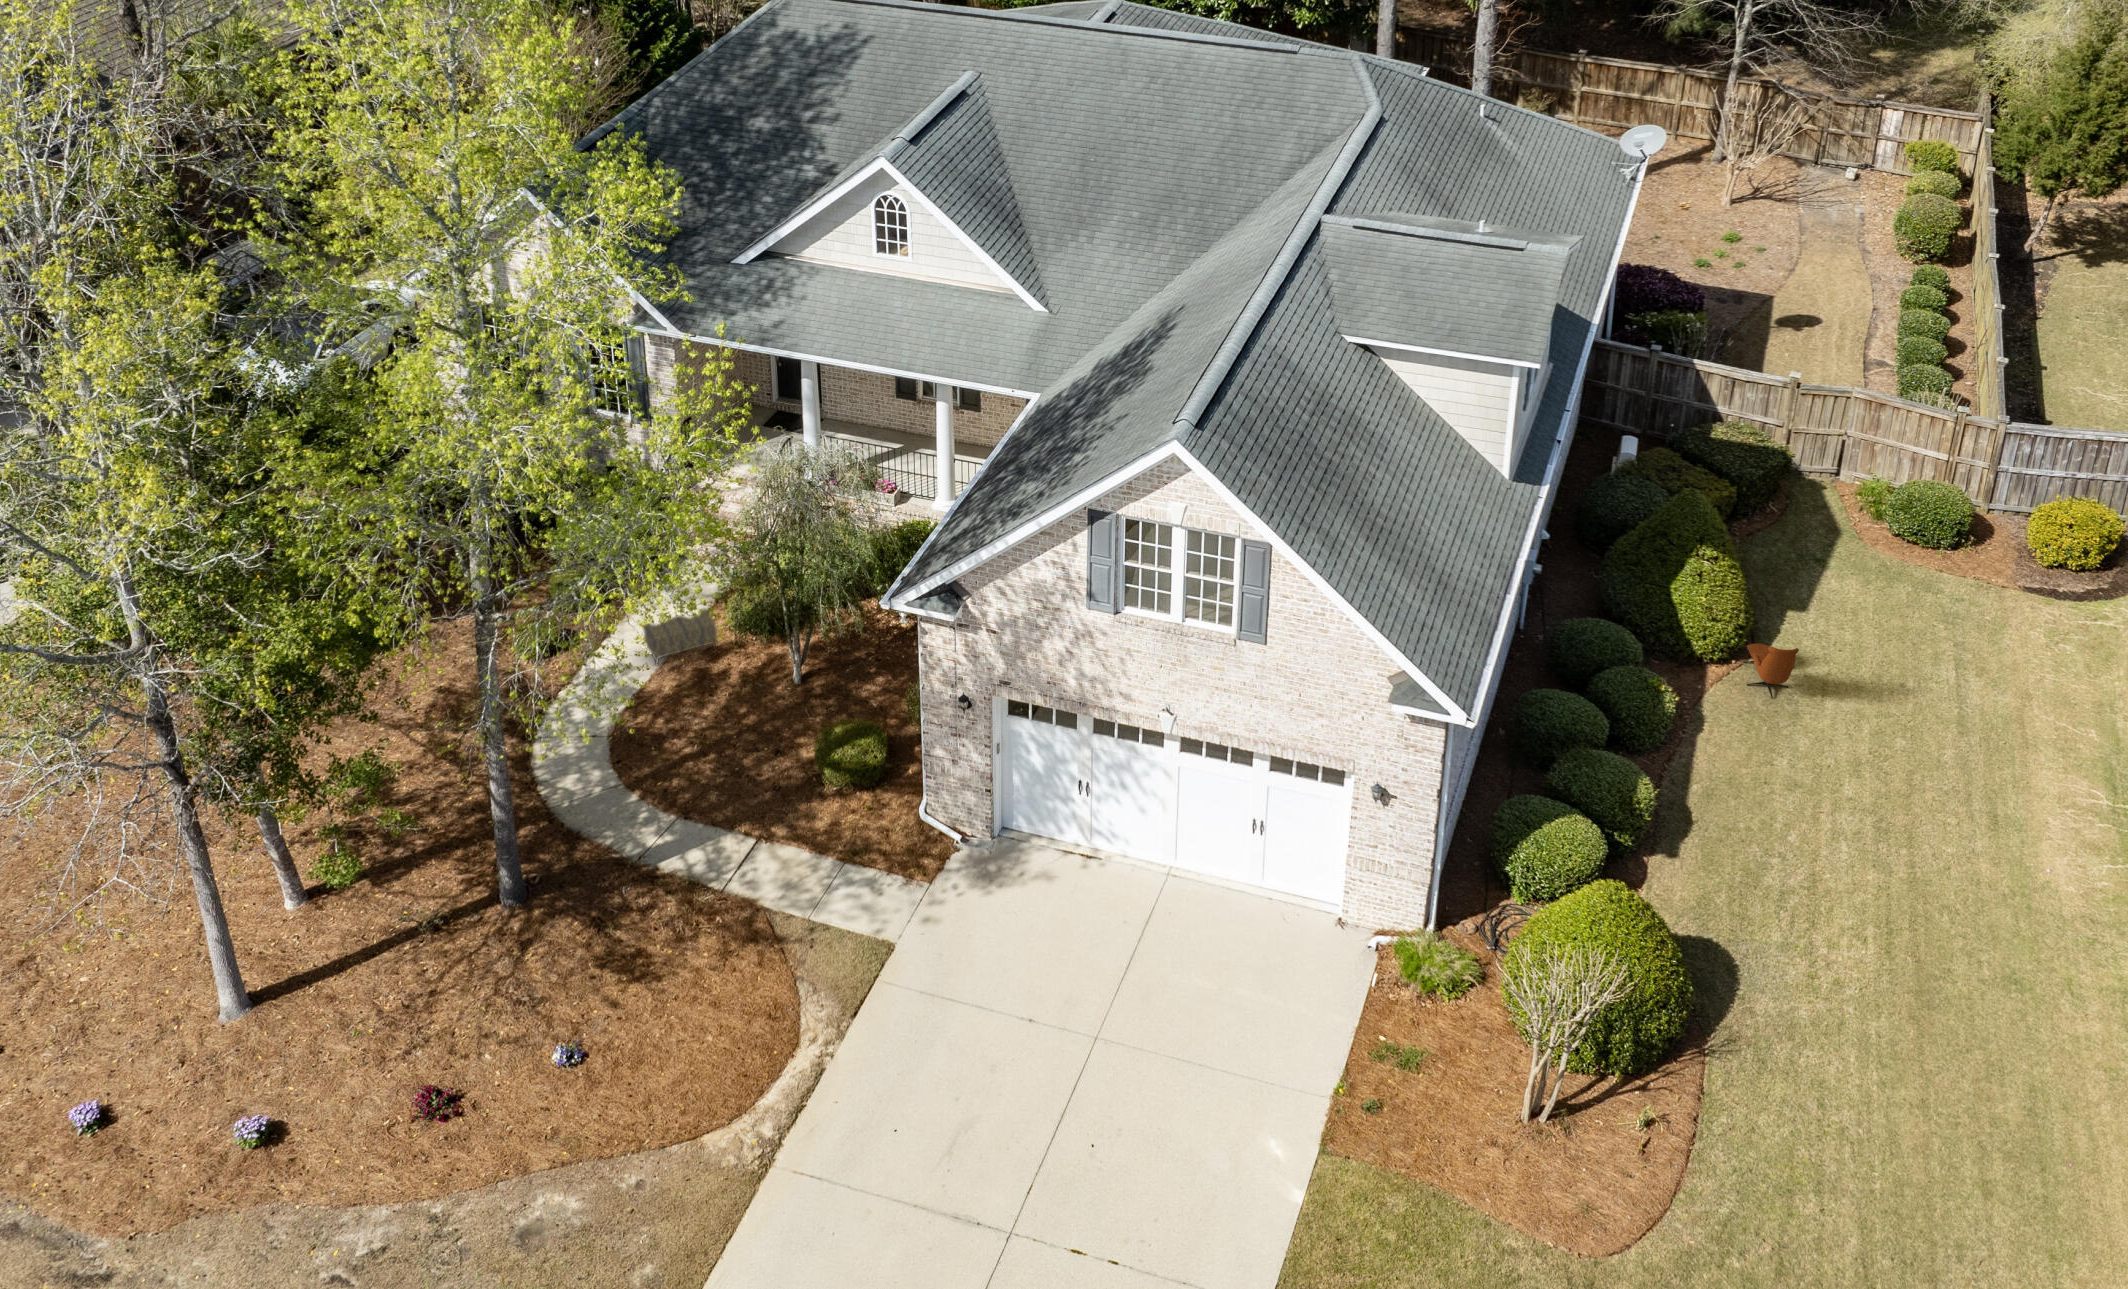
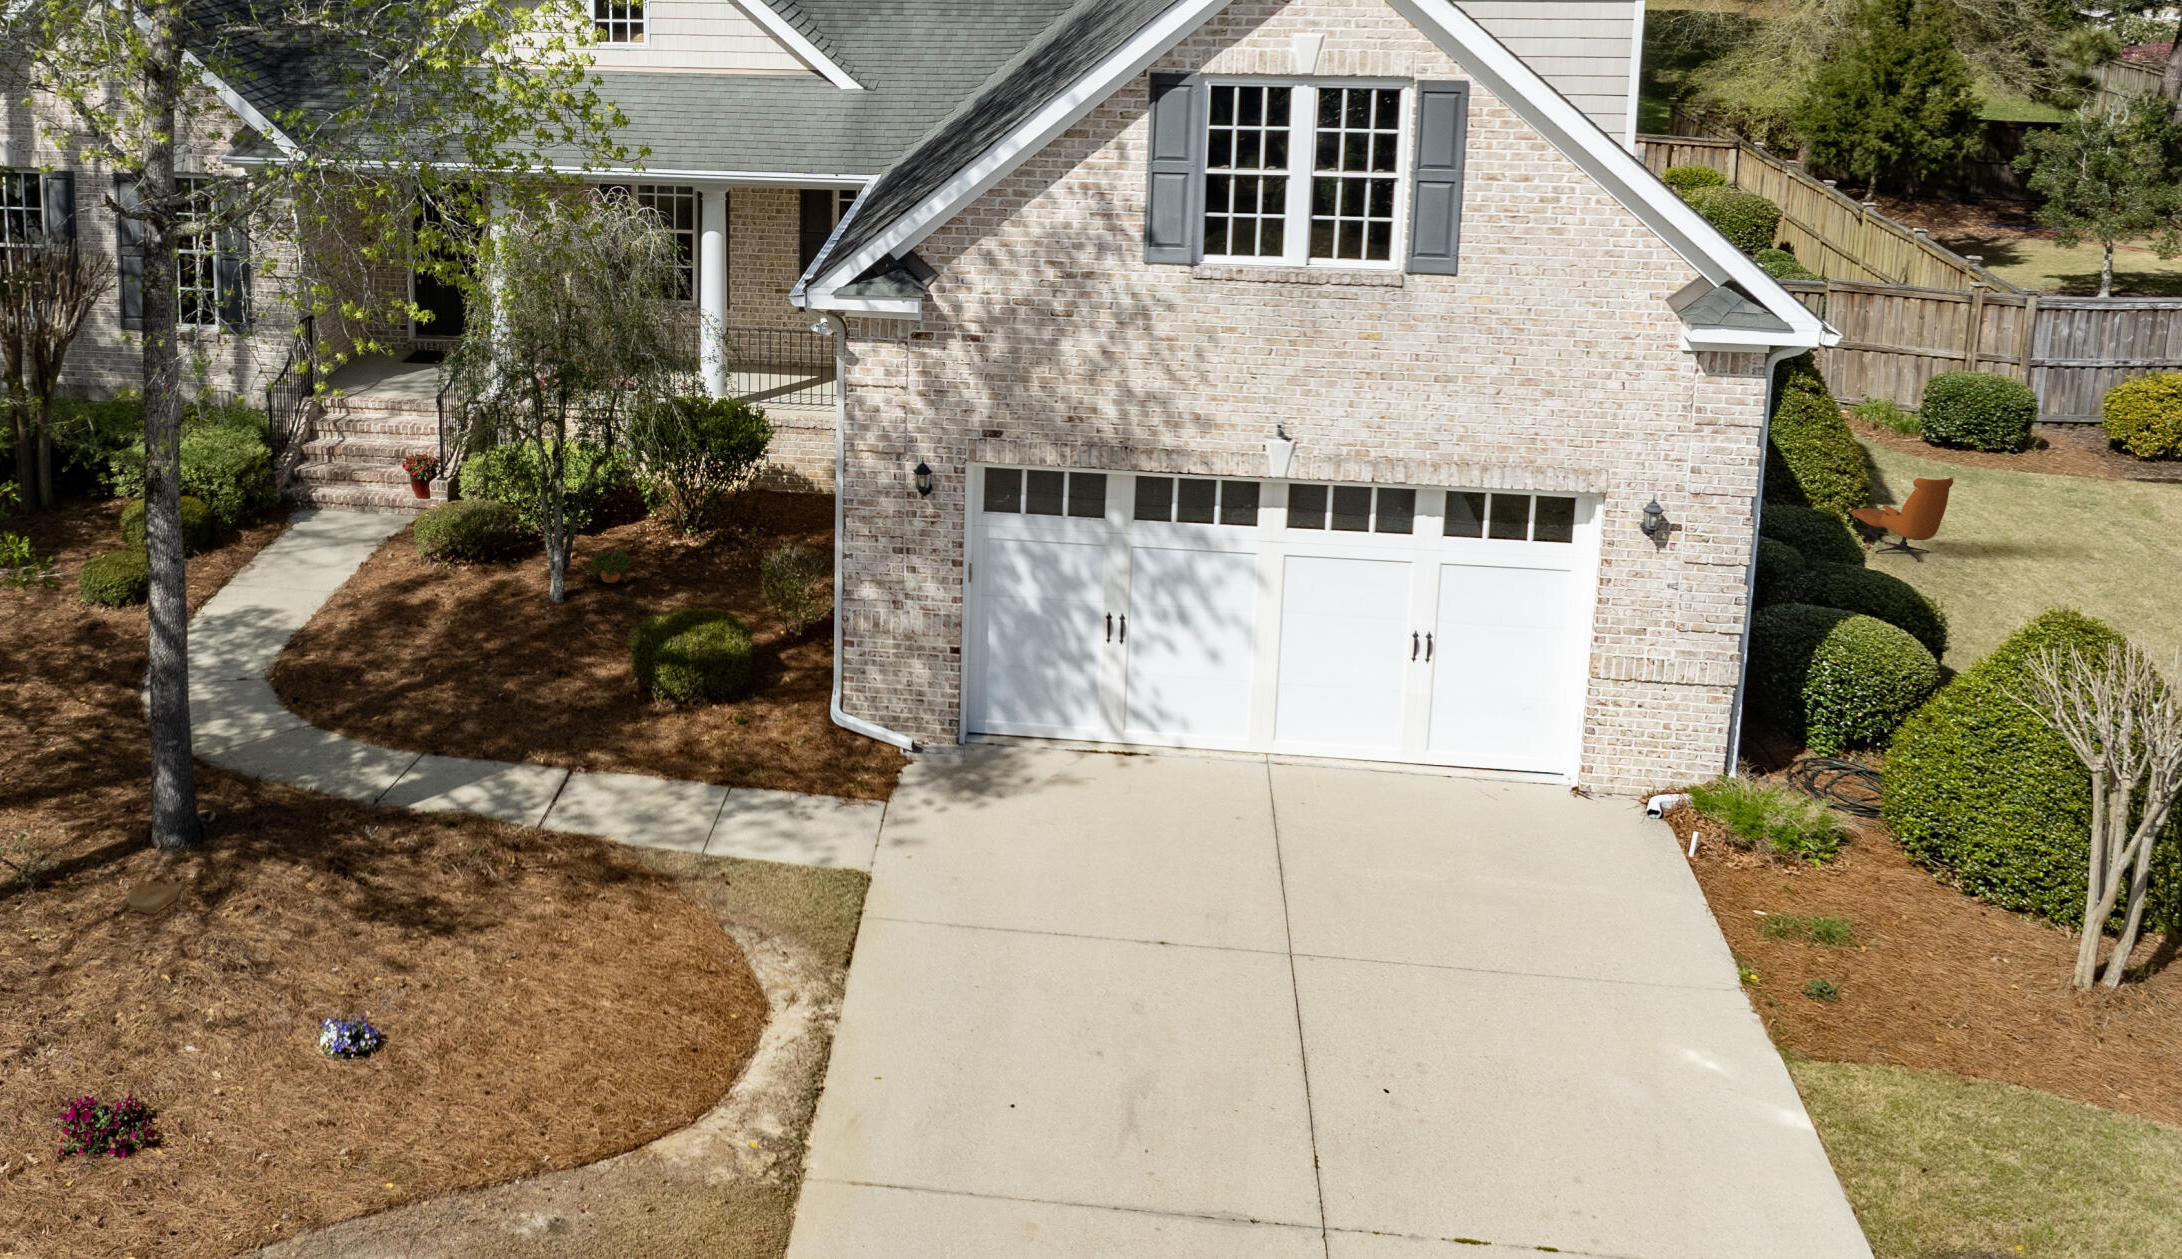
bench: present [643,609,717,665] -> none [283,529,402,609]
potted plant: none [834,630,862,656] -> present [588,548,630,583]
basket: none [494,906,525,936] -> present [127,866,181,915]

